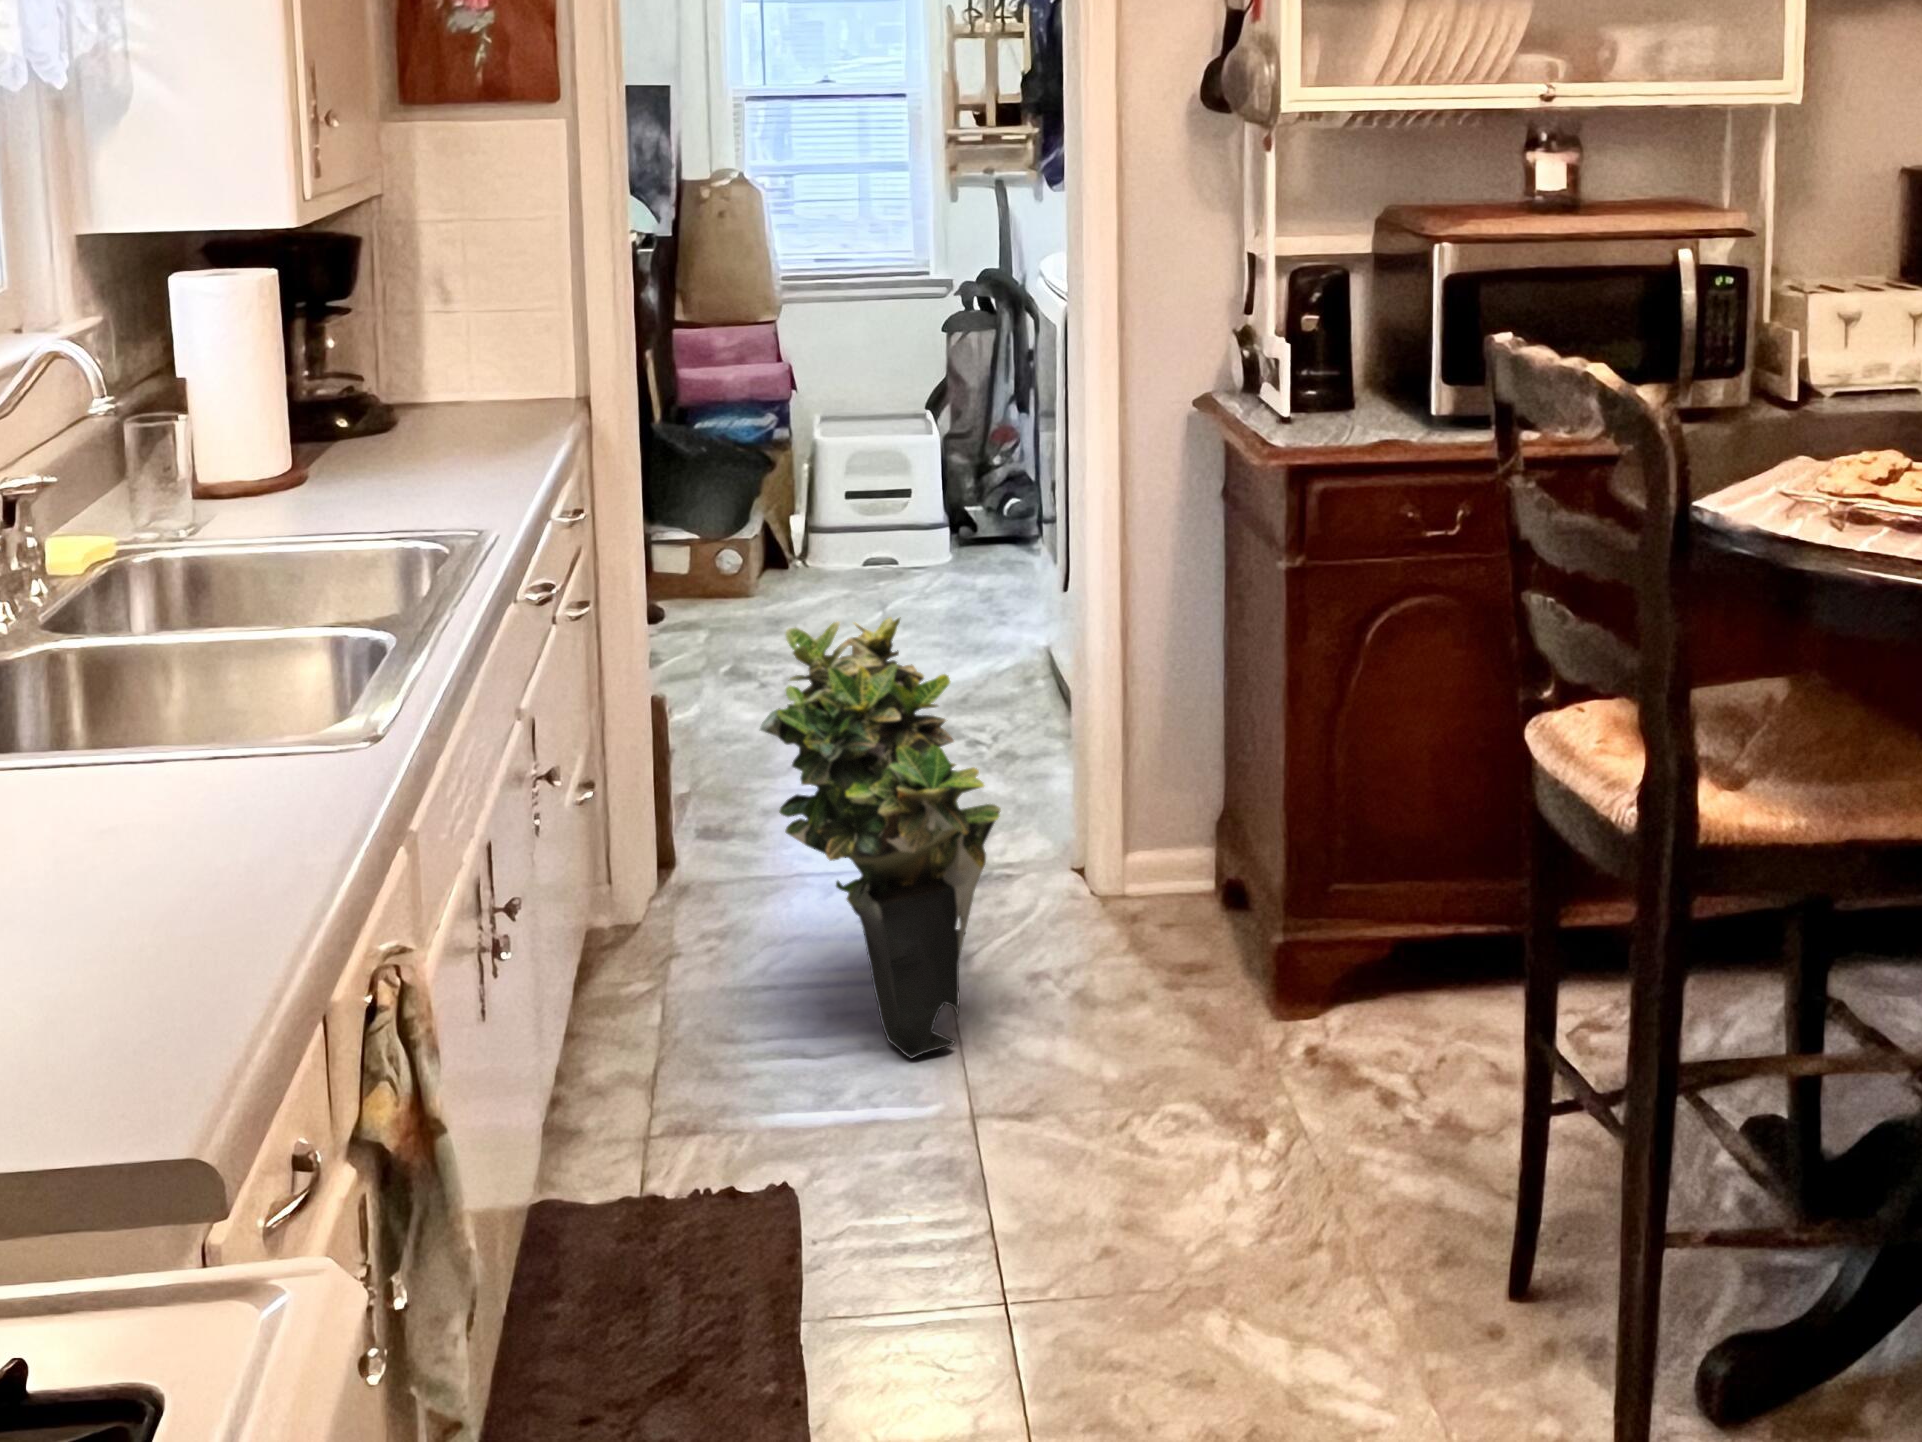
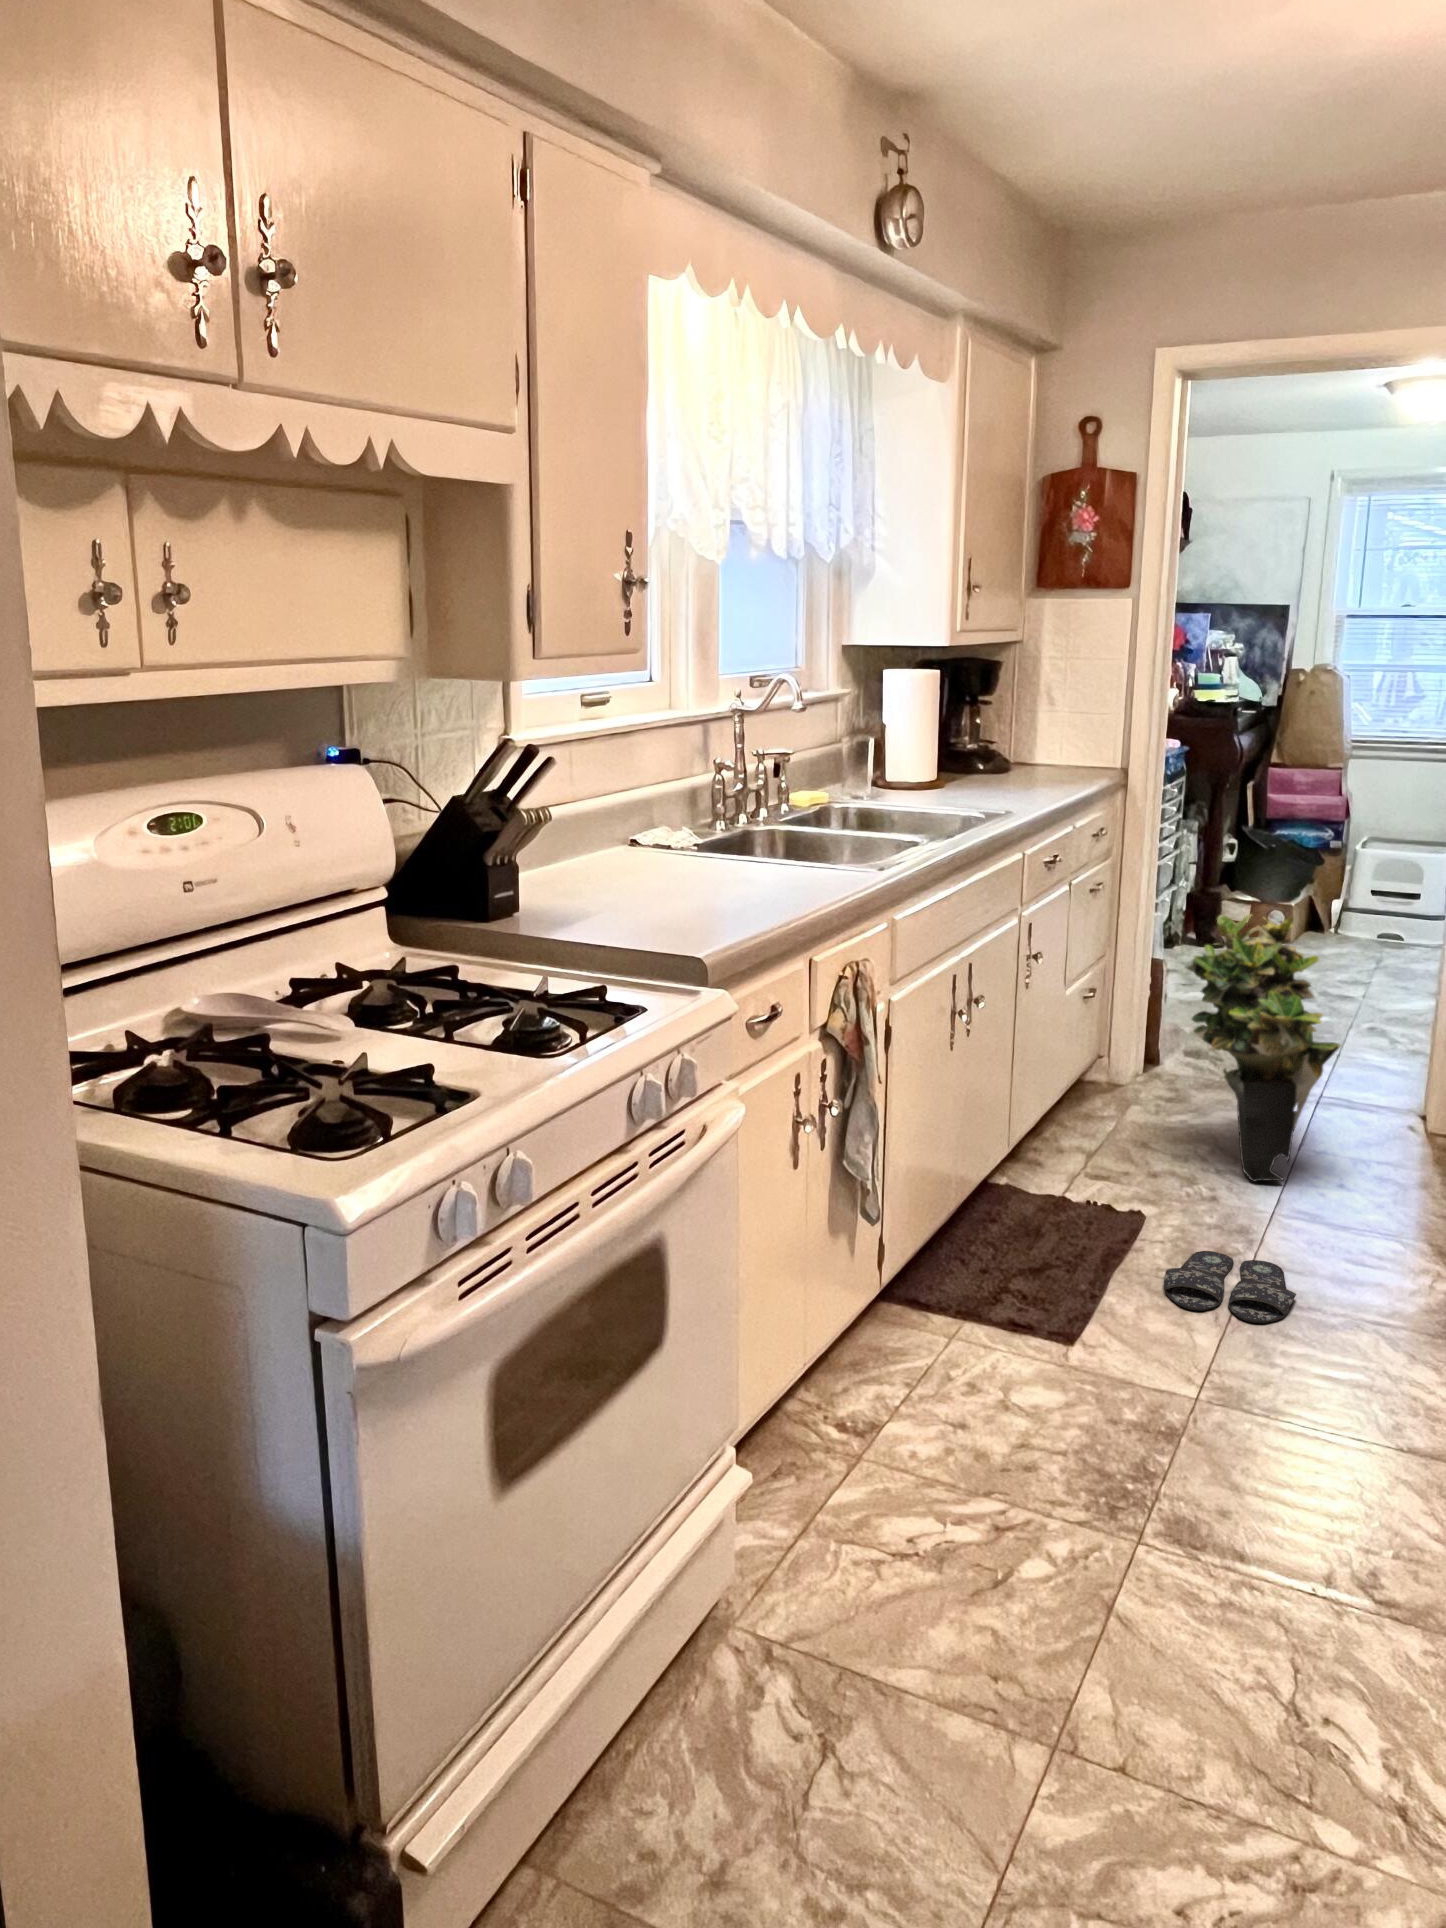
slippers: none [876,1214,1082,1363] -> present [1164,1251,1296,1323]

